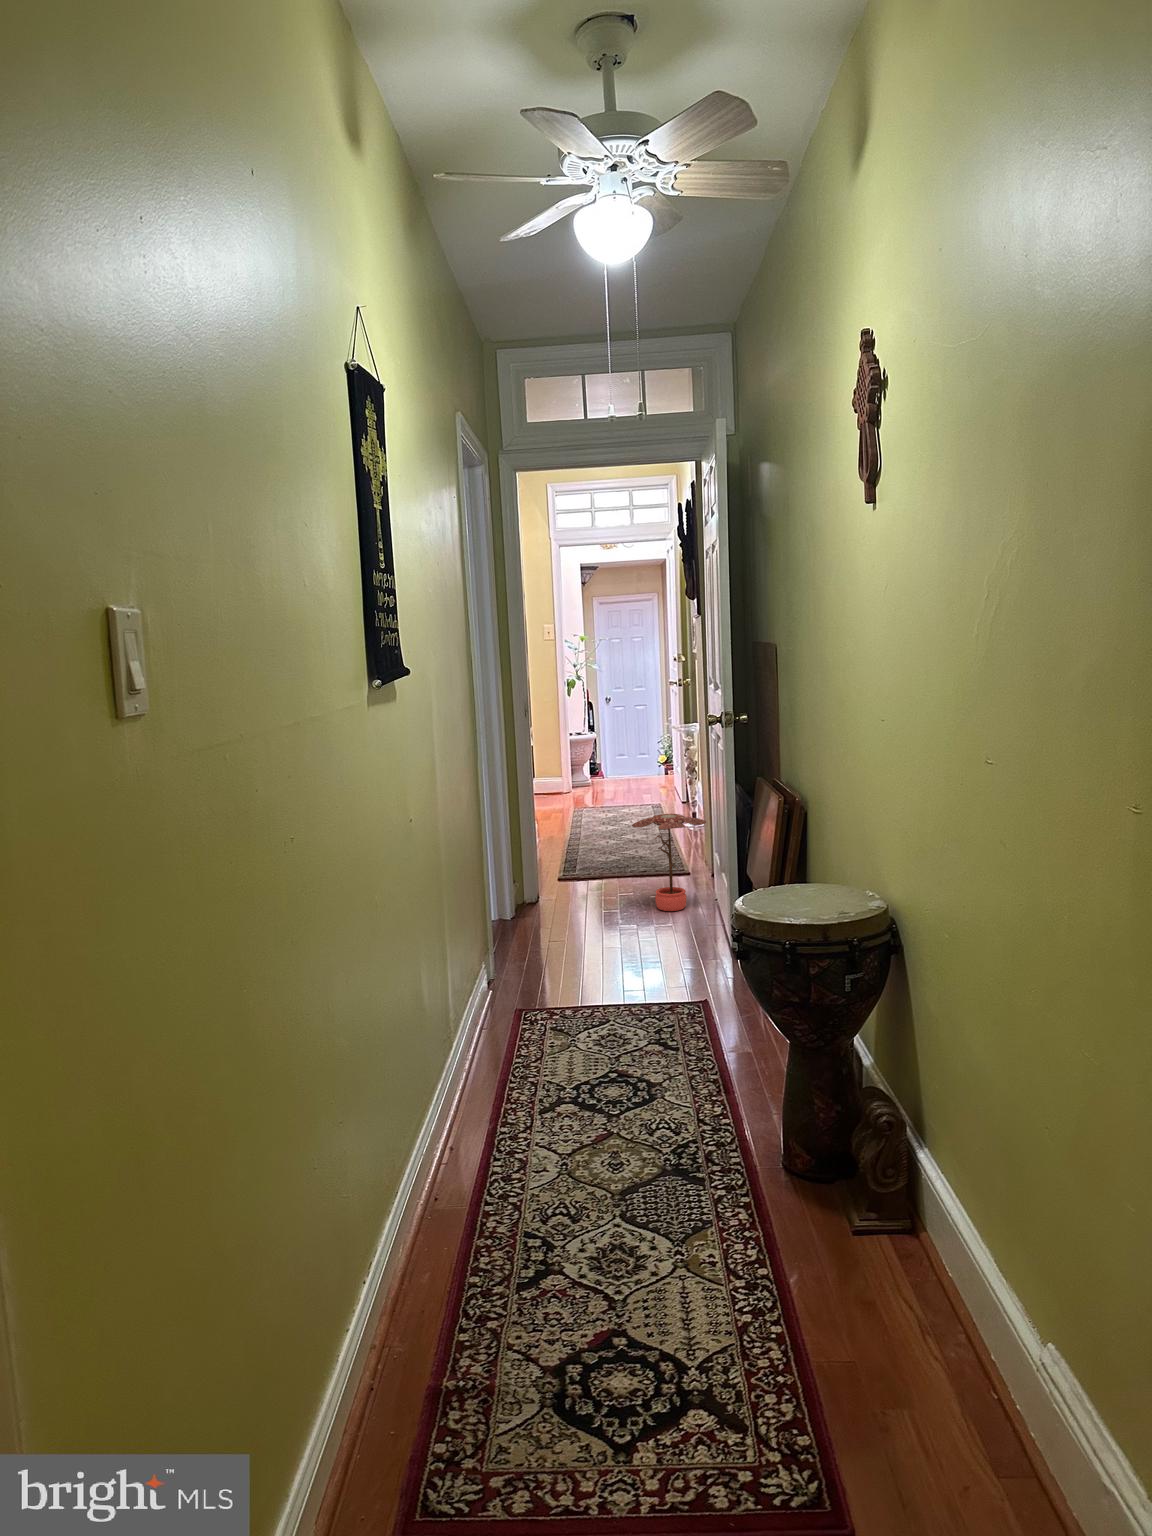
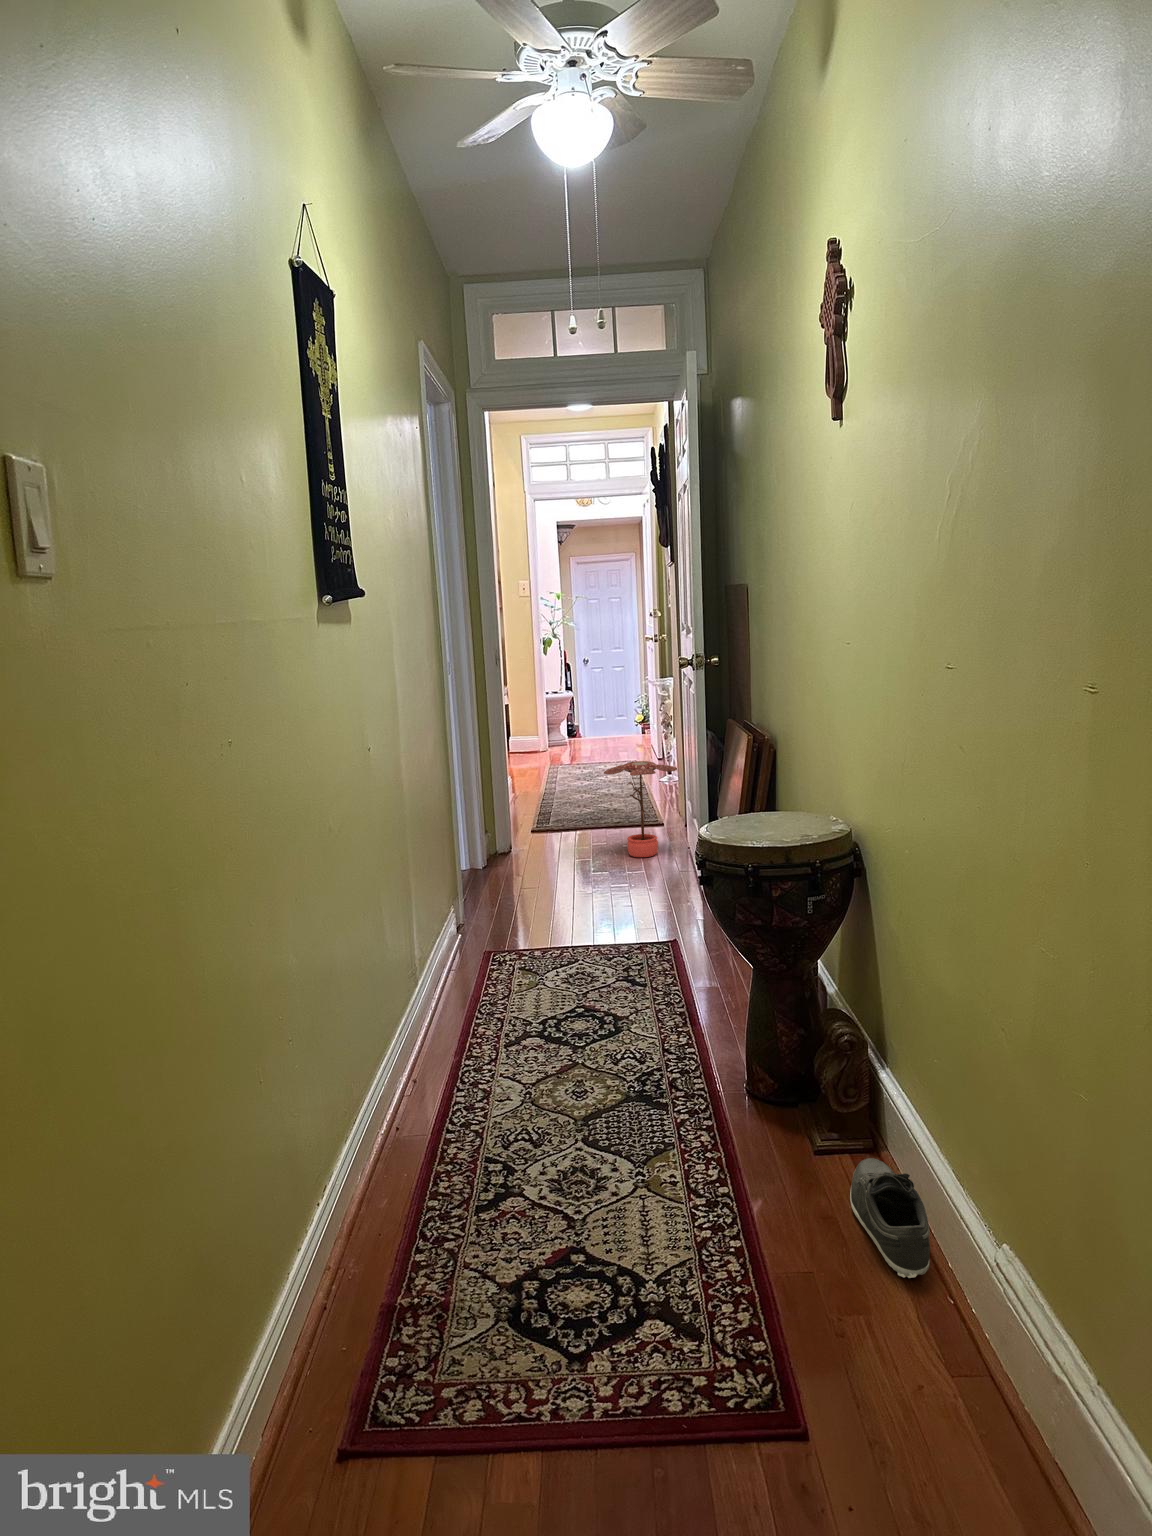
shoe: none [890,1243,971,1370] -> present [850,1158,930,1278]

